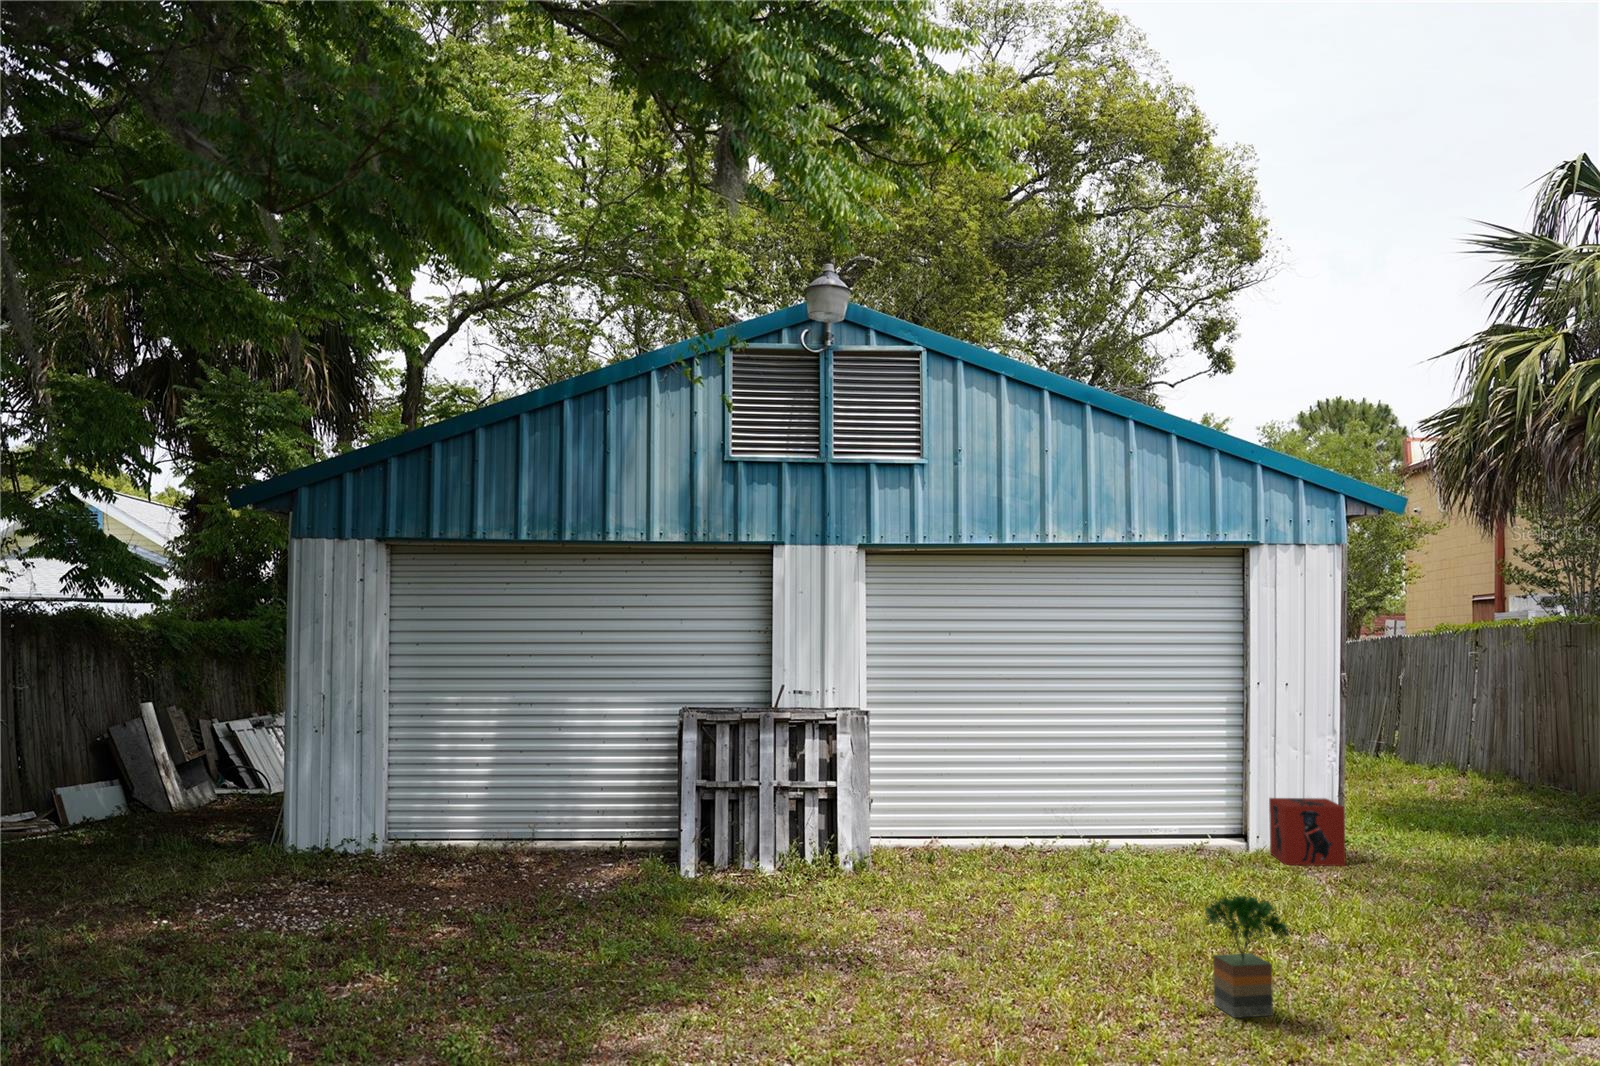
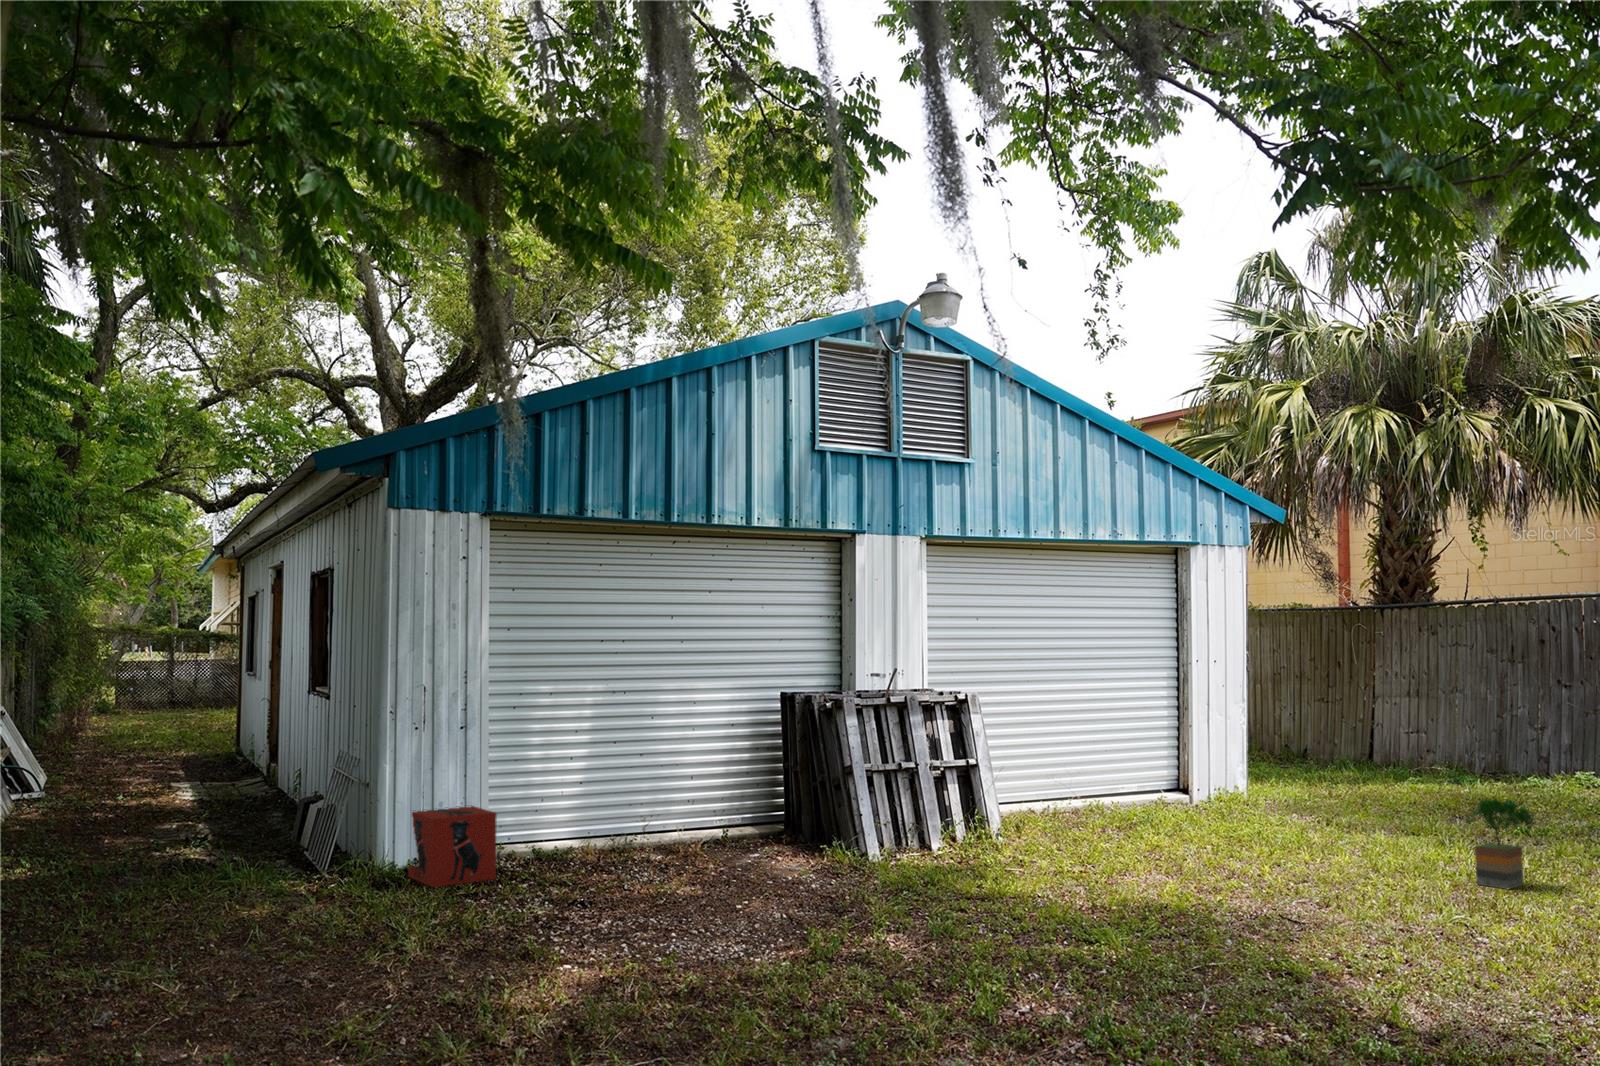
storage box: present [1269,798,1346,866] -> present [408,805,497,887]

